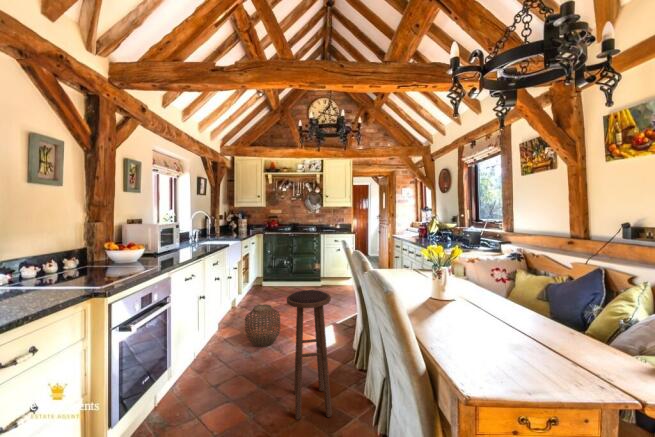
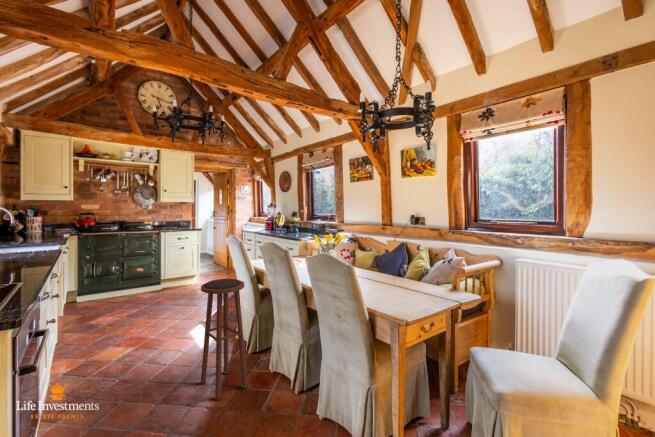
woven basket: present [245,305,280,347] -> none [103,311,151,360]

